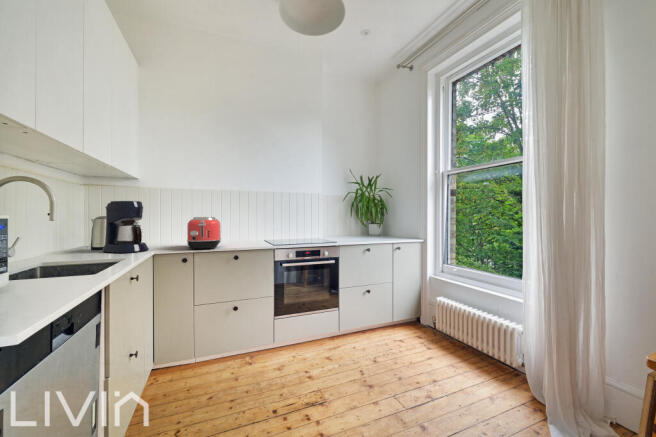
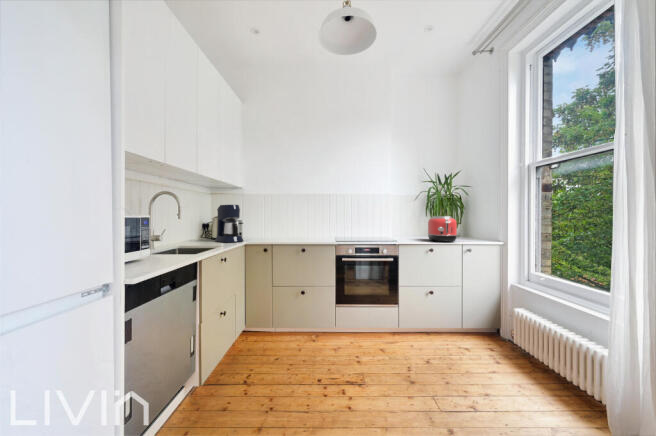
toaster: present [187,217,221,250] -> present [428,216,457,242]

